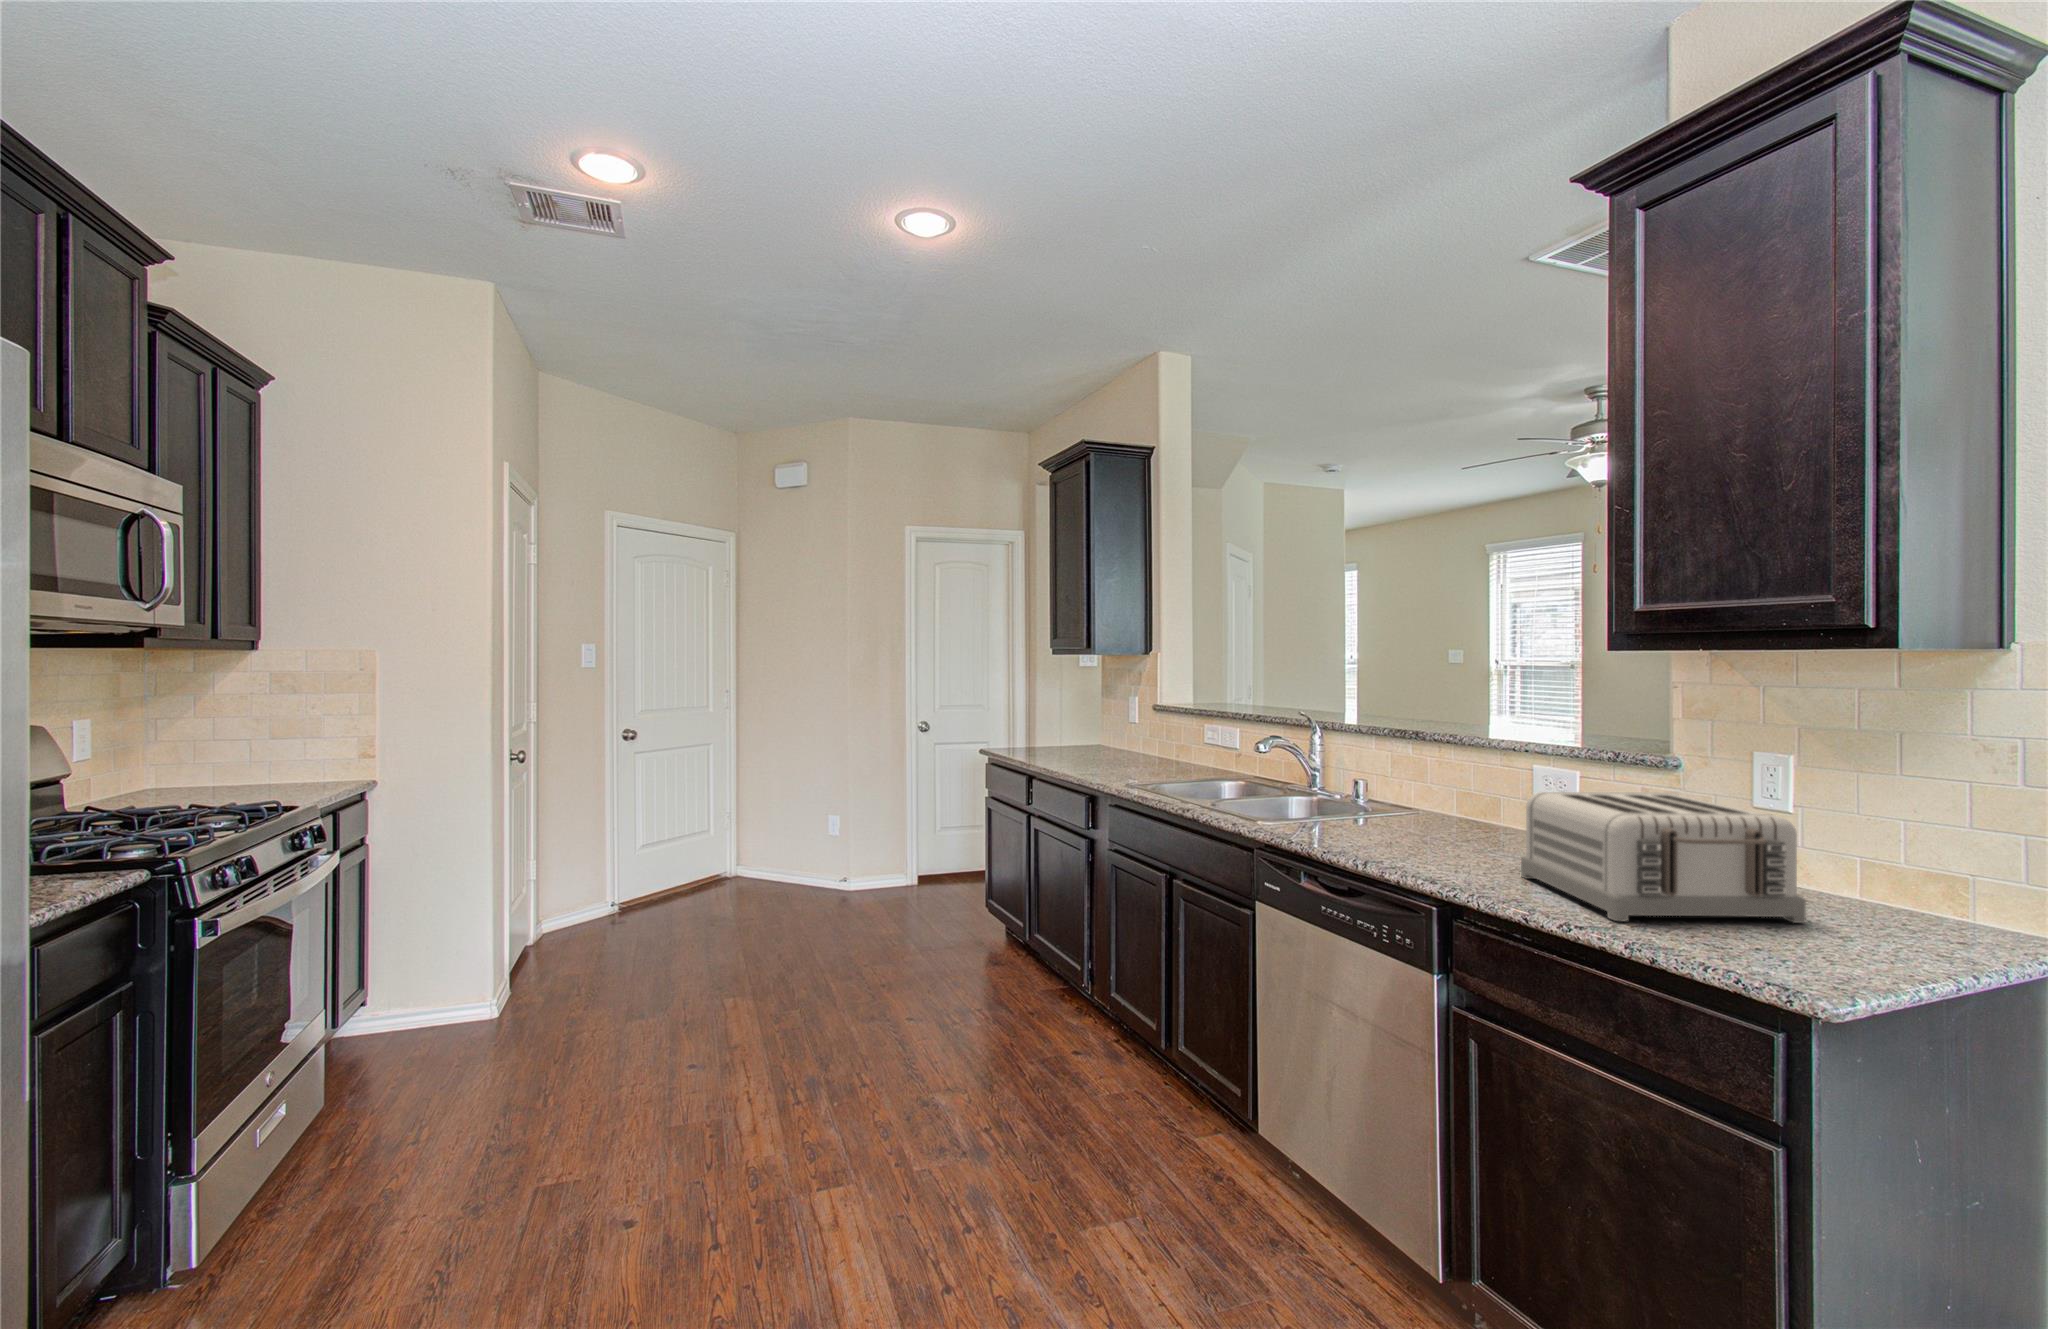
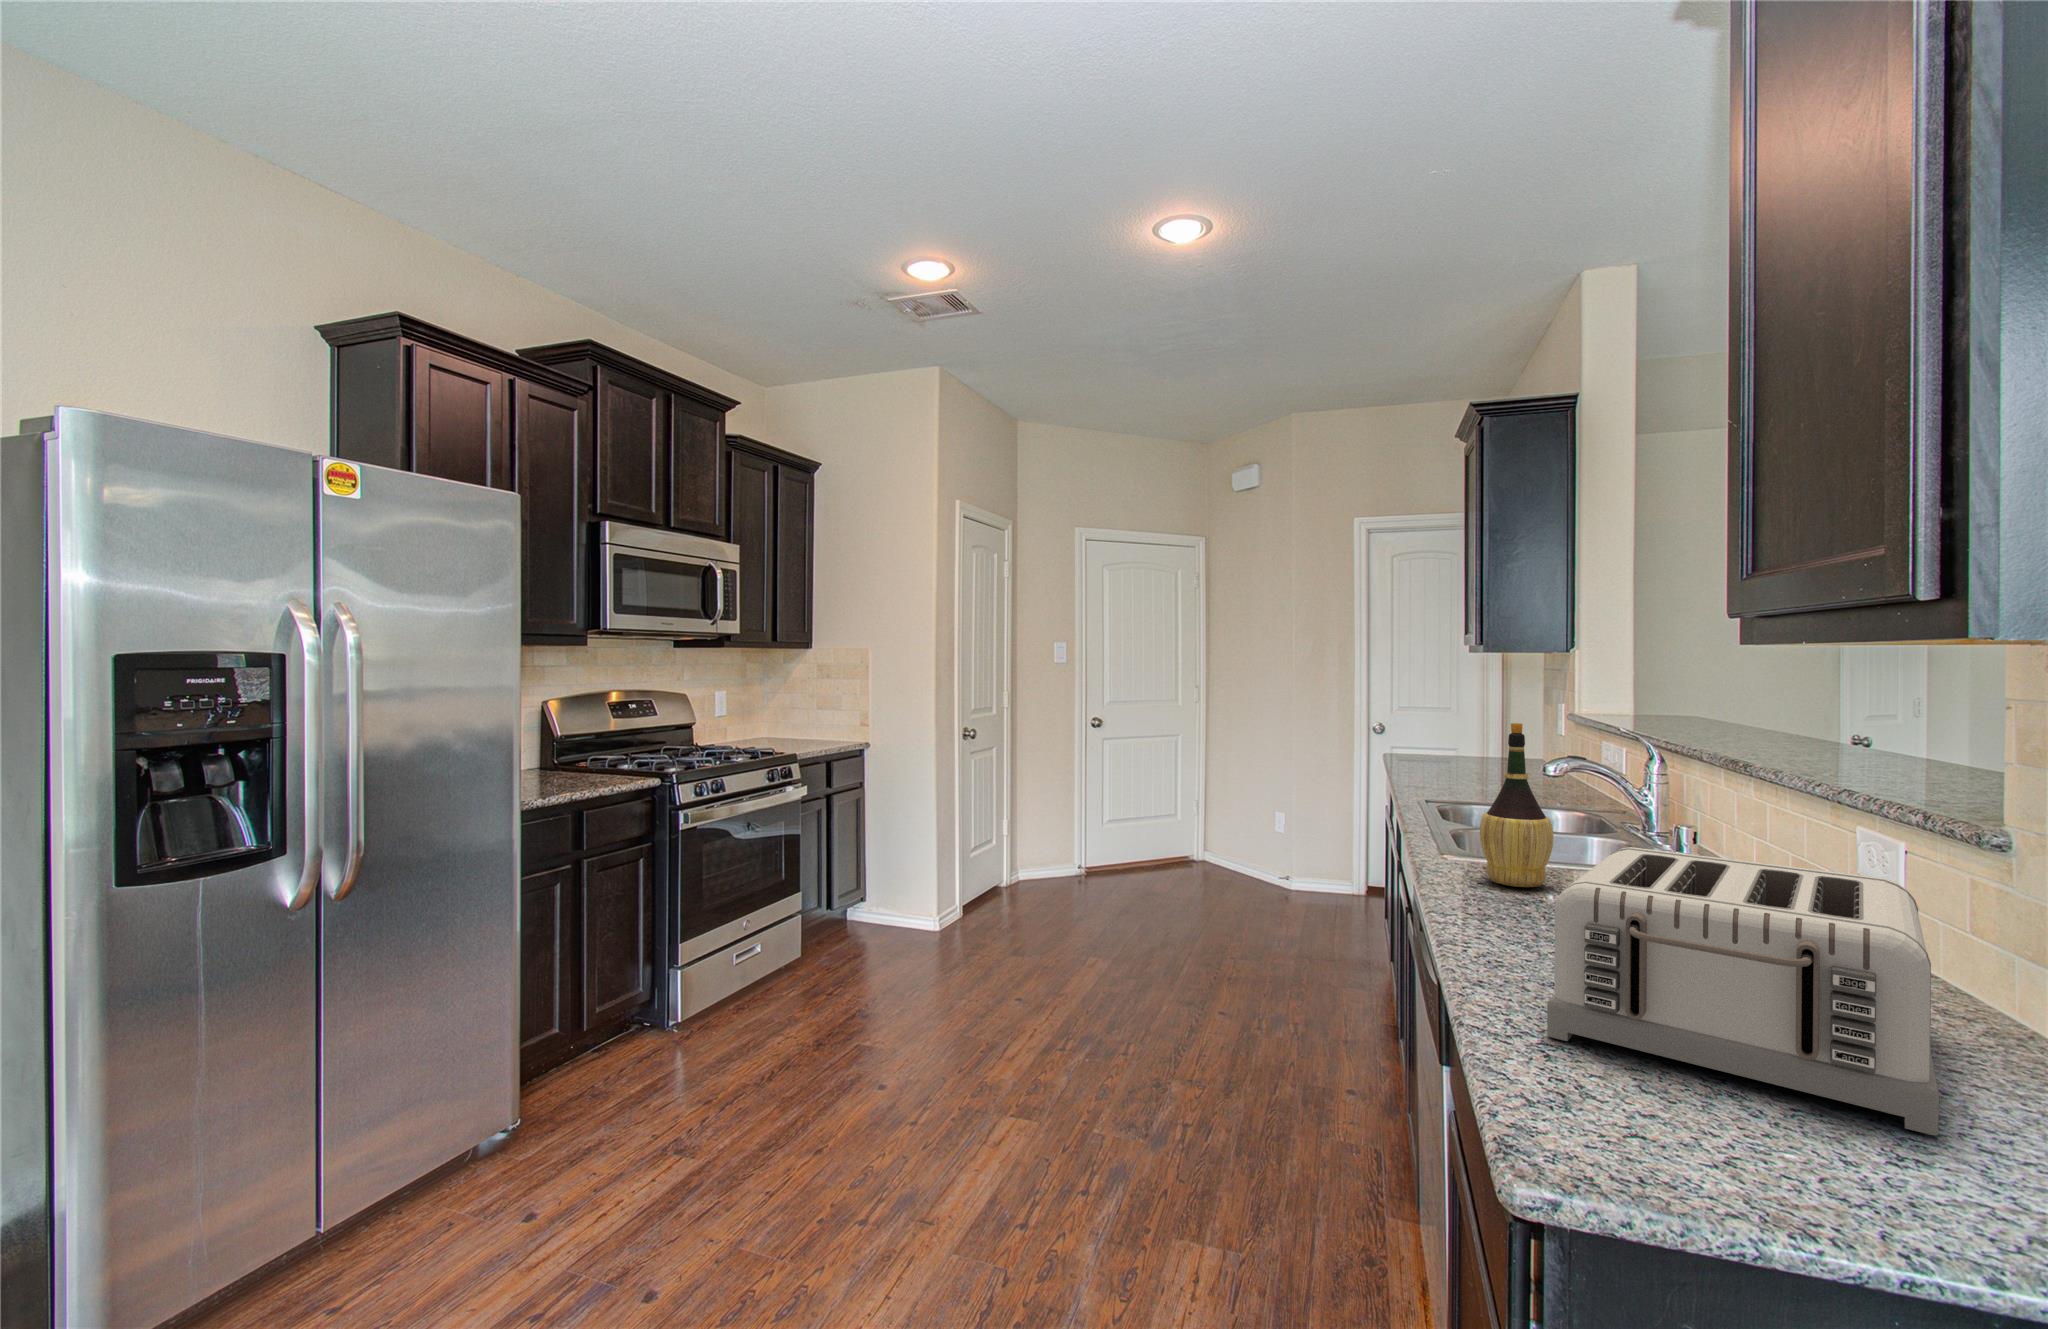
wine bottle: none [1324,712,1377,837] -> present [1480,723,1554,887]

